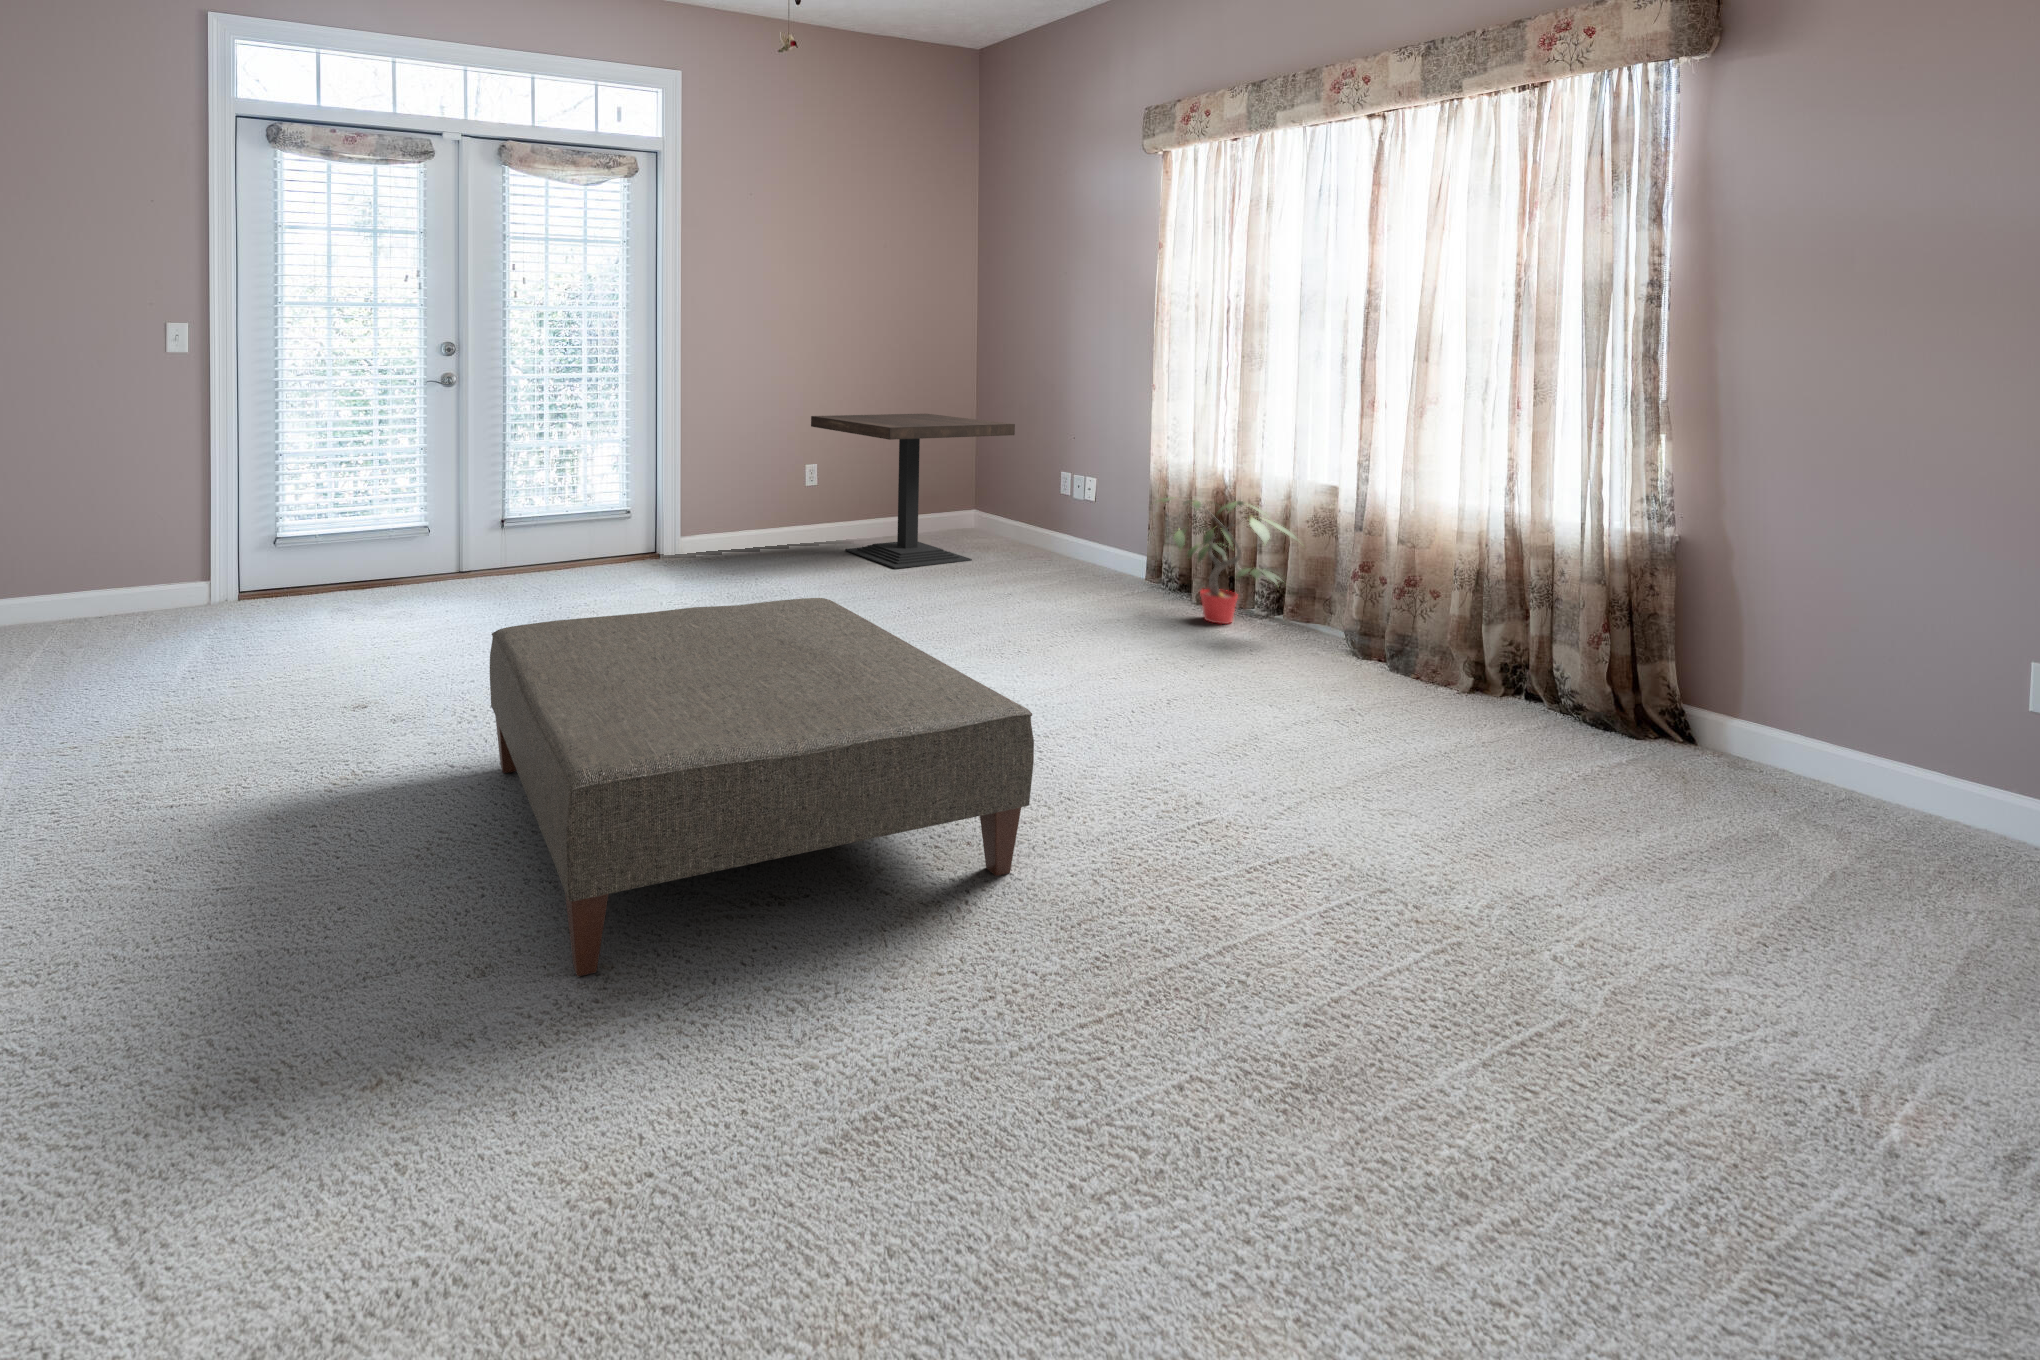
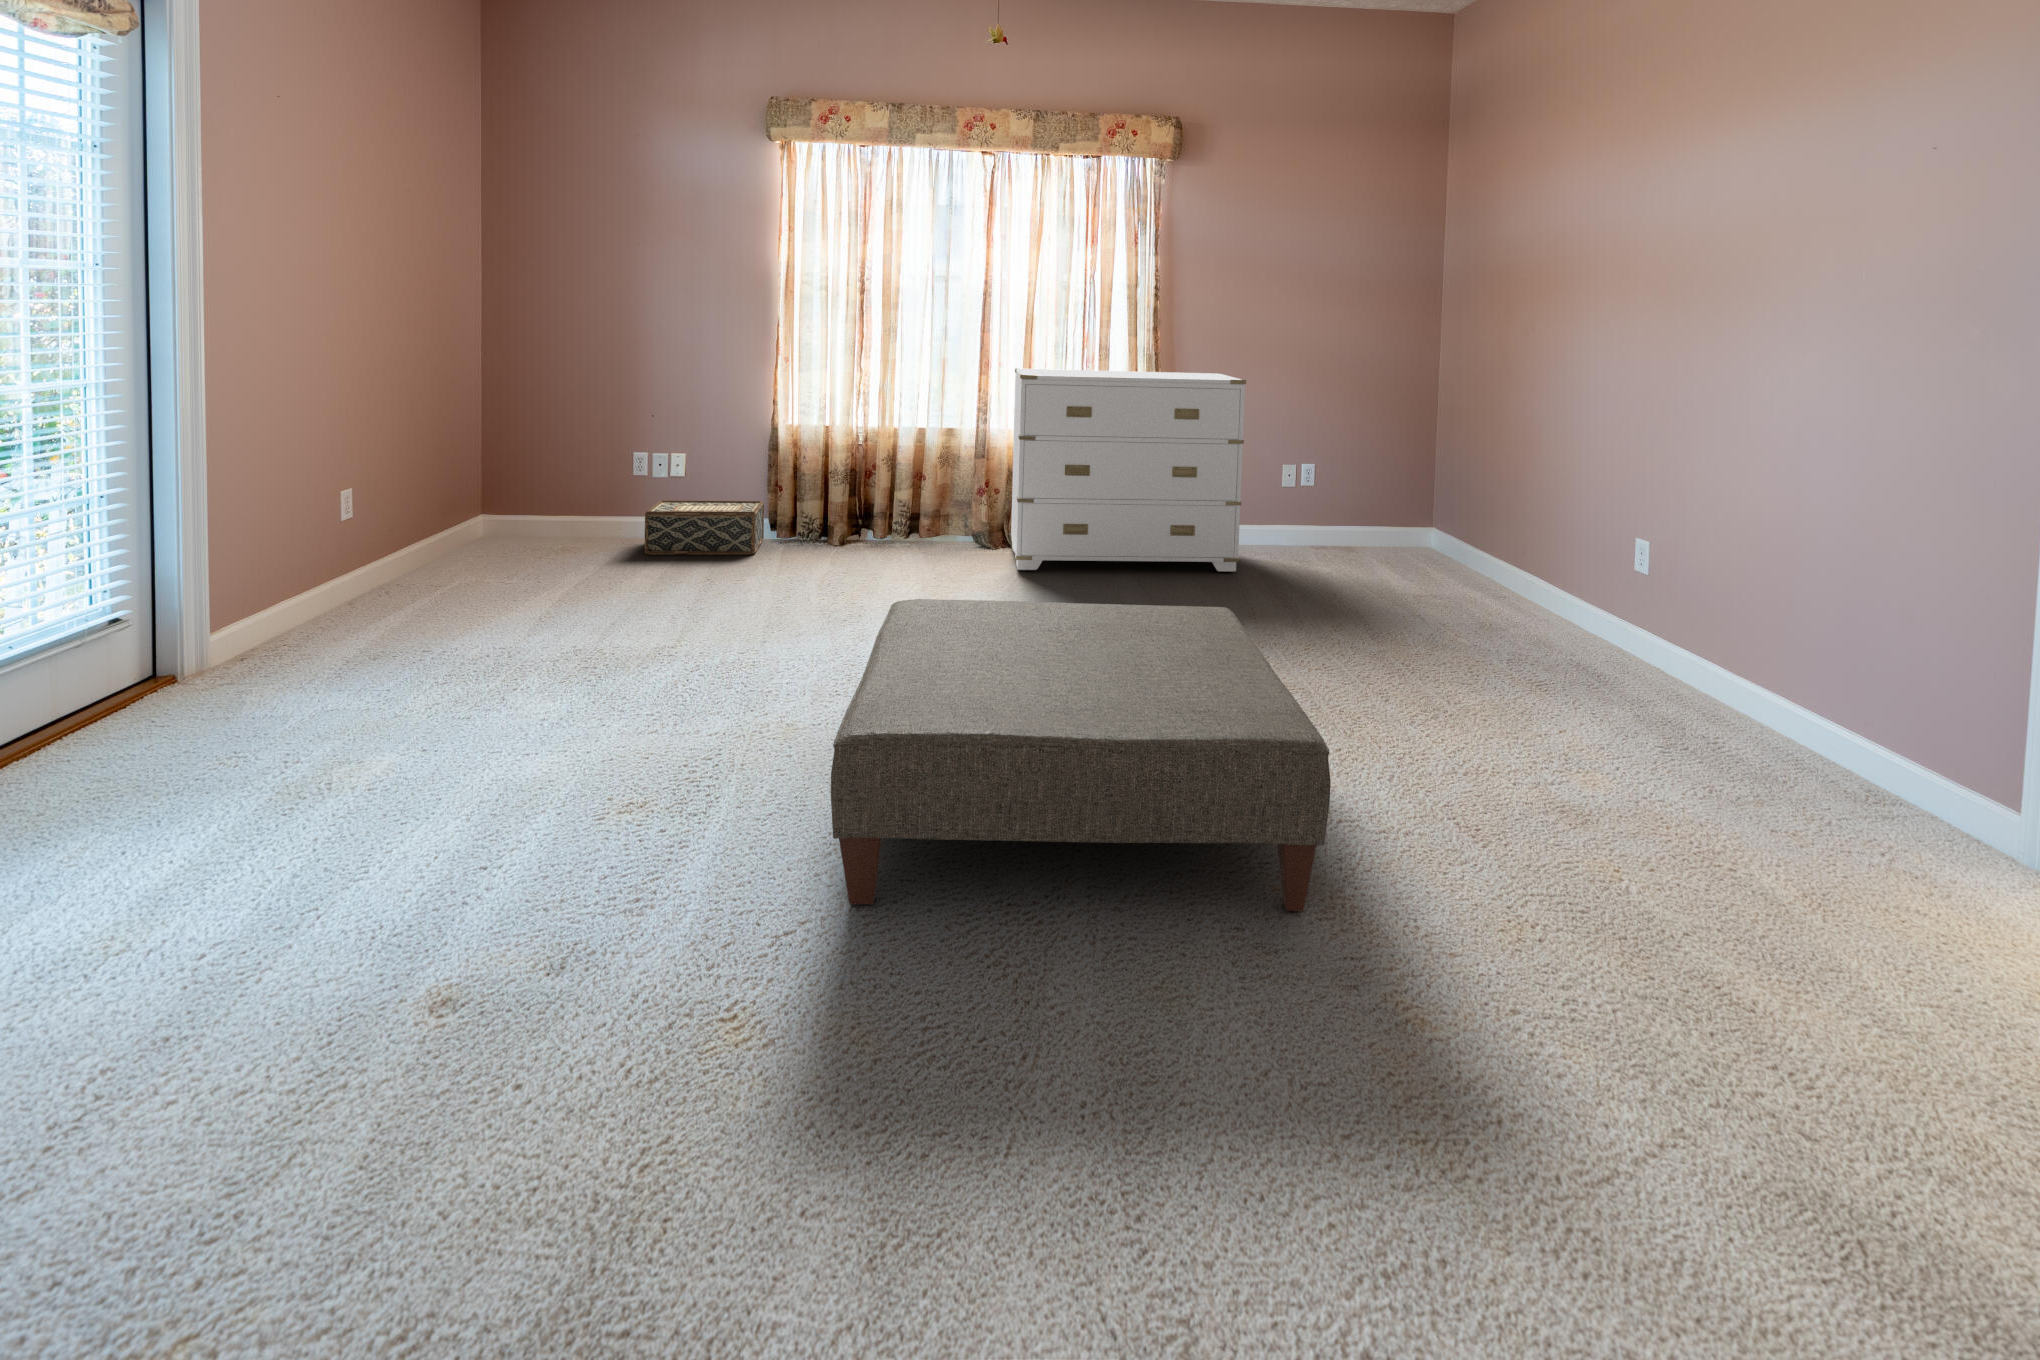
dresser: none [1304,409,1795,807] -> present [1010,368,1246,572]
side table: present [811,414,1015,569] -> none [361,400,627,591]
potted plant: present [1160,498,1296,624] -> none [822,450,949,554]
woven basket: none [1021,523,1141,589] -> present [645,500,764,555]

